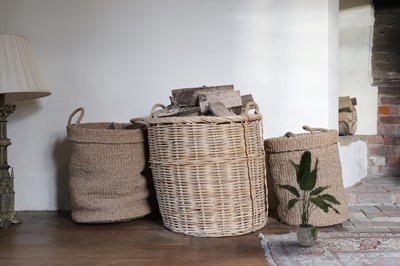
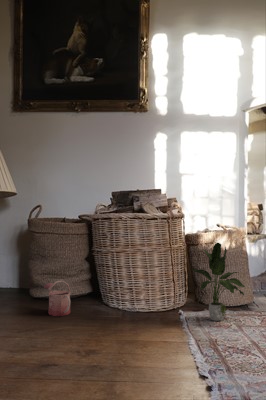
watering can: none [91,202,125,246] -> present [44,281,71,316]

